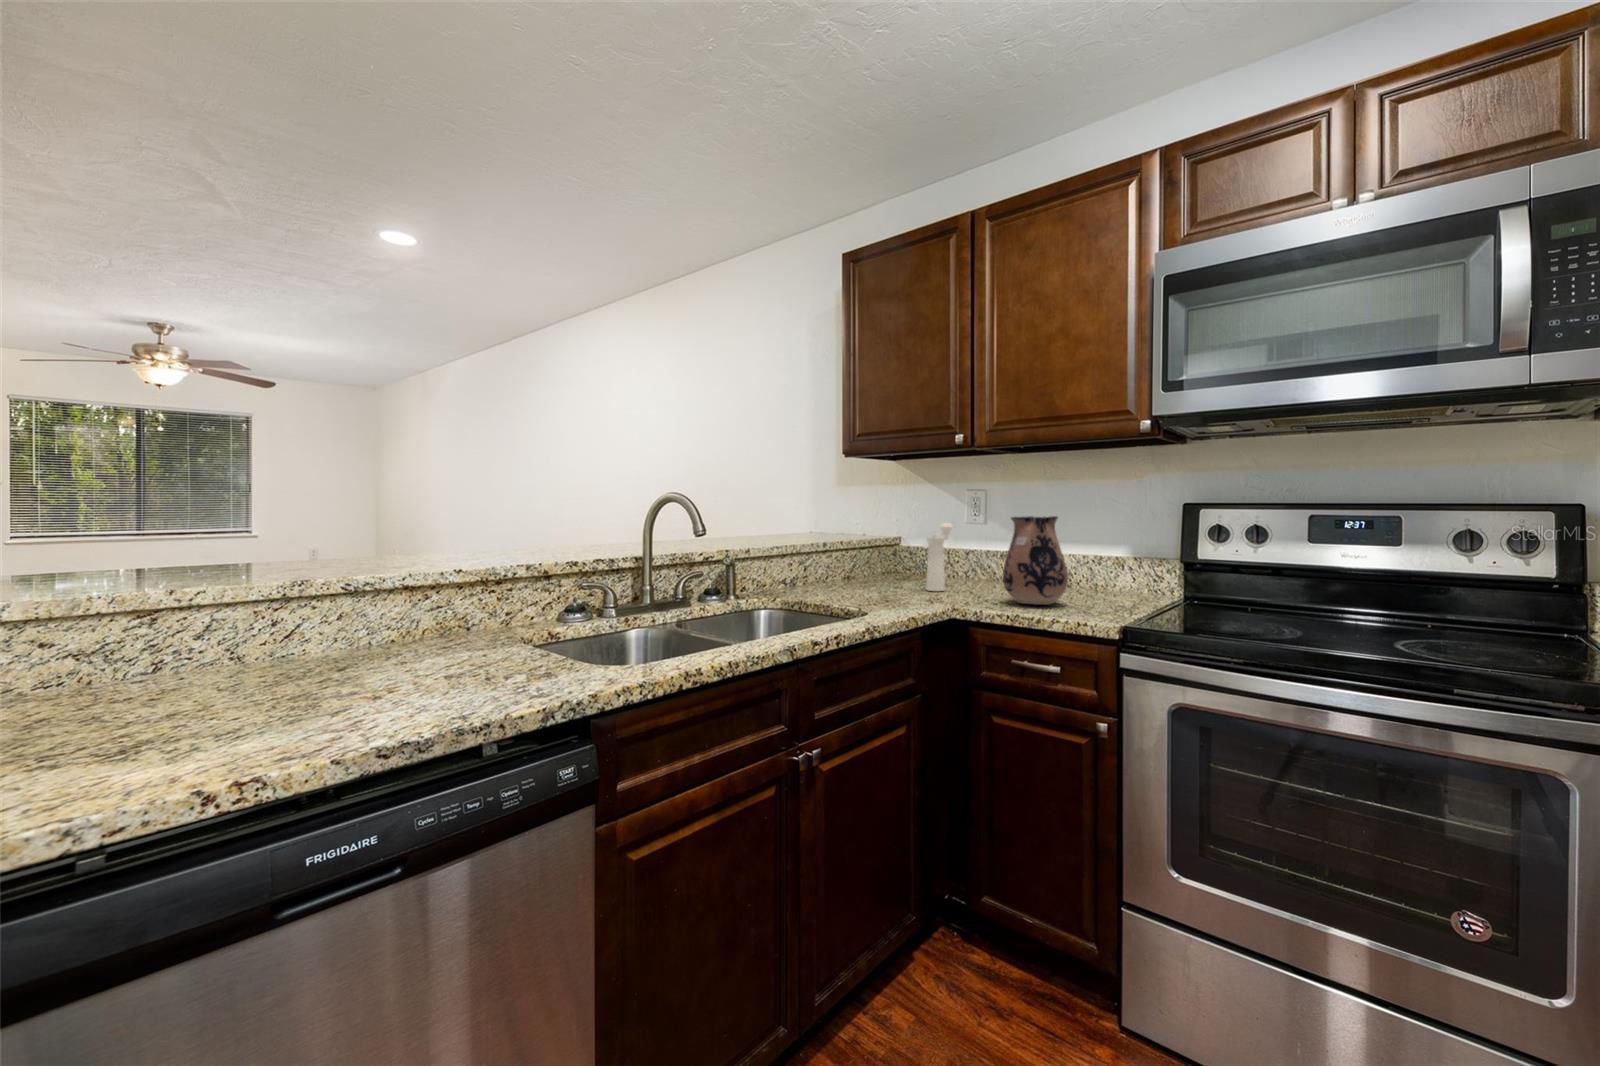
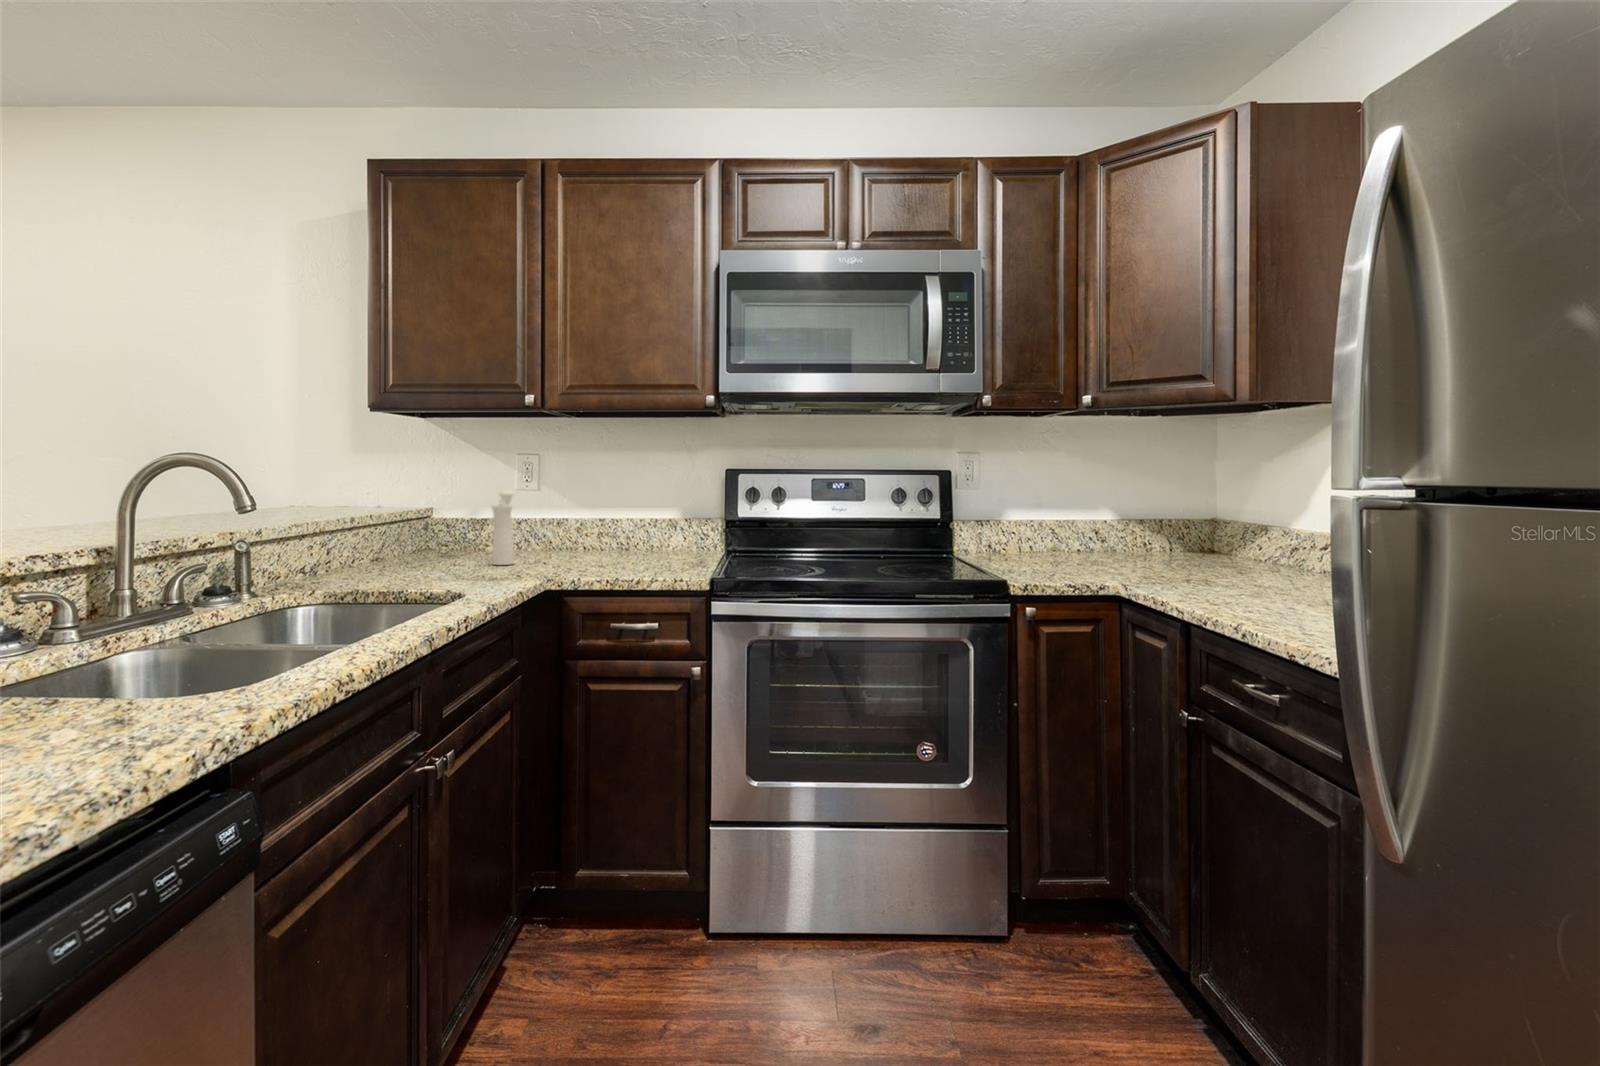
ceramic pitcher: present [1003,516,1068,605] -> none [588,483,650,569]

